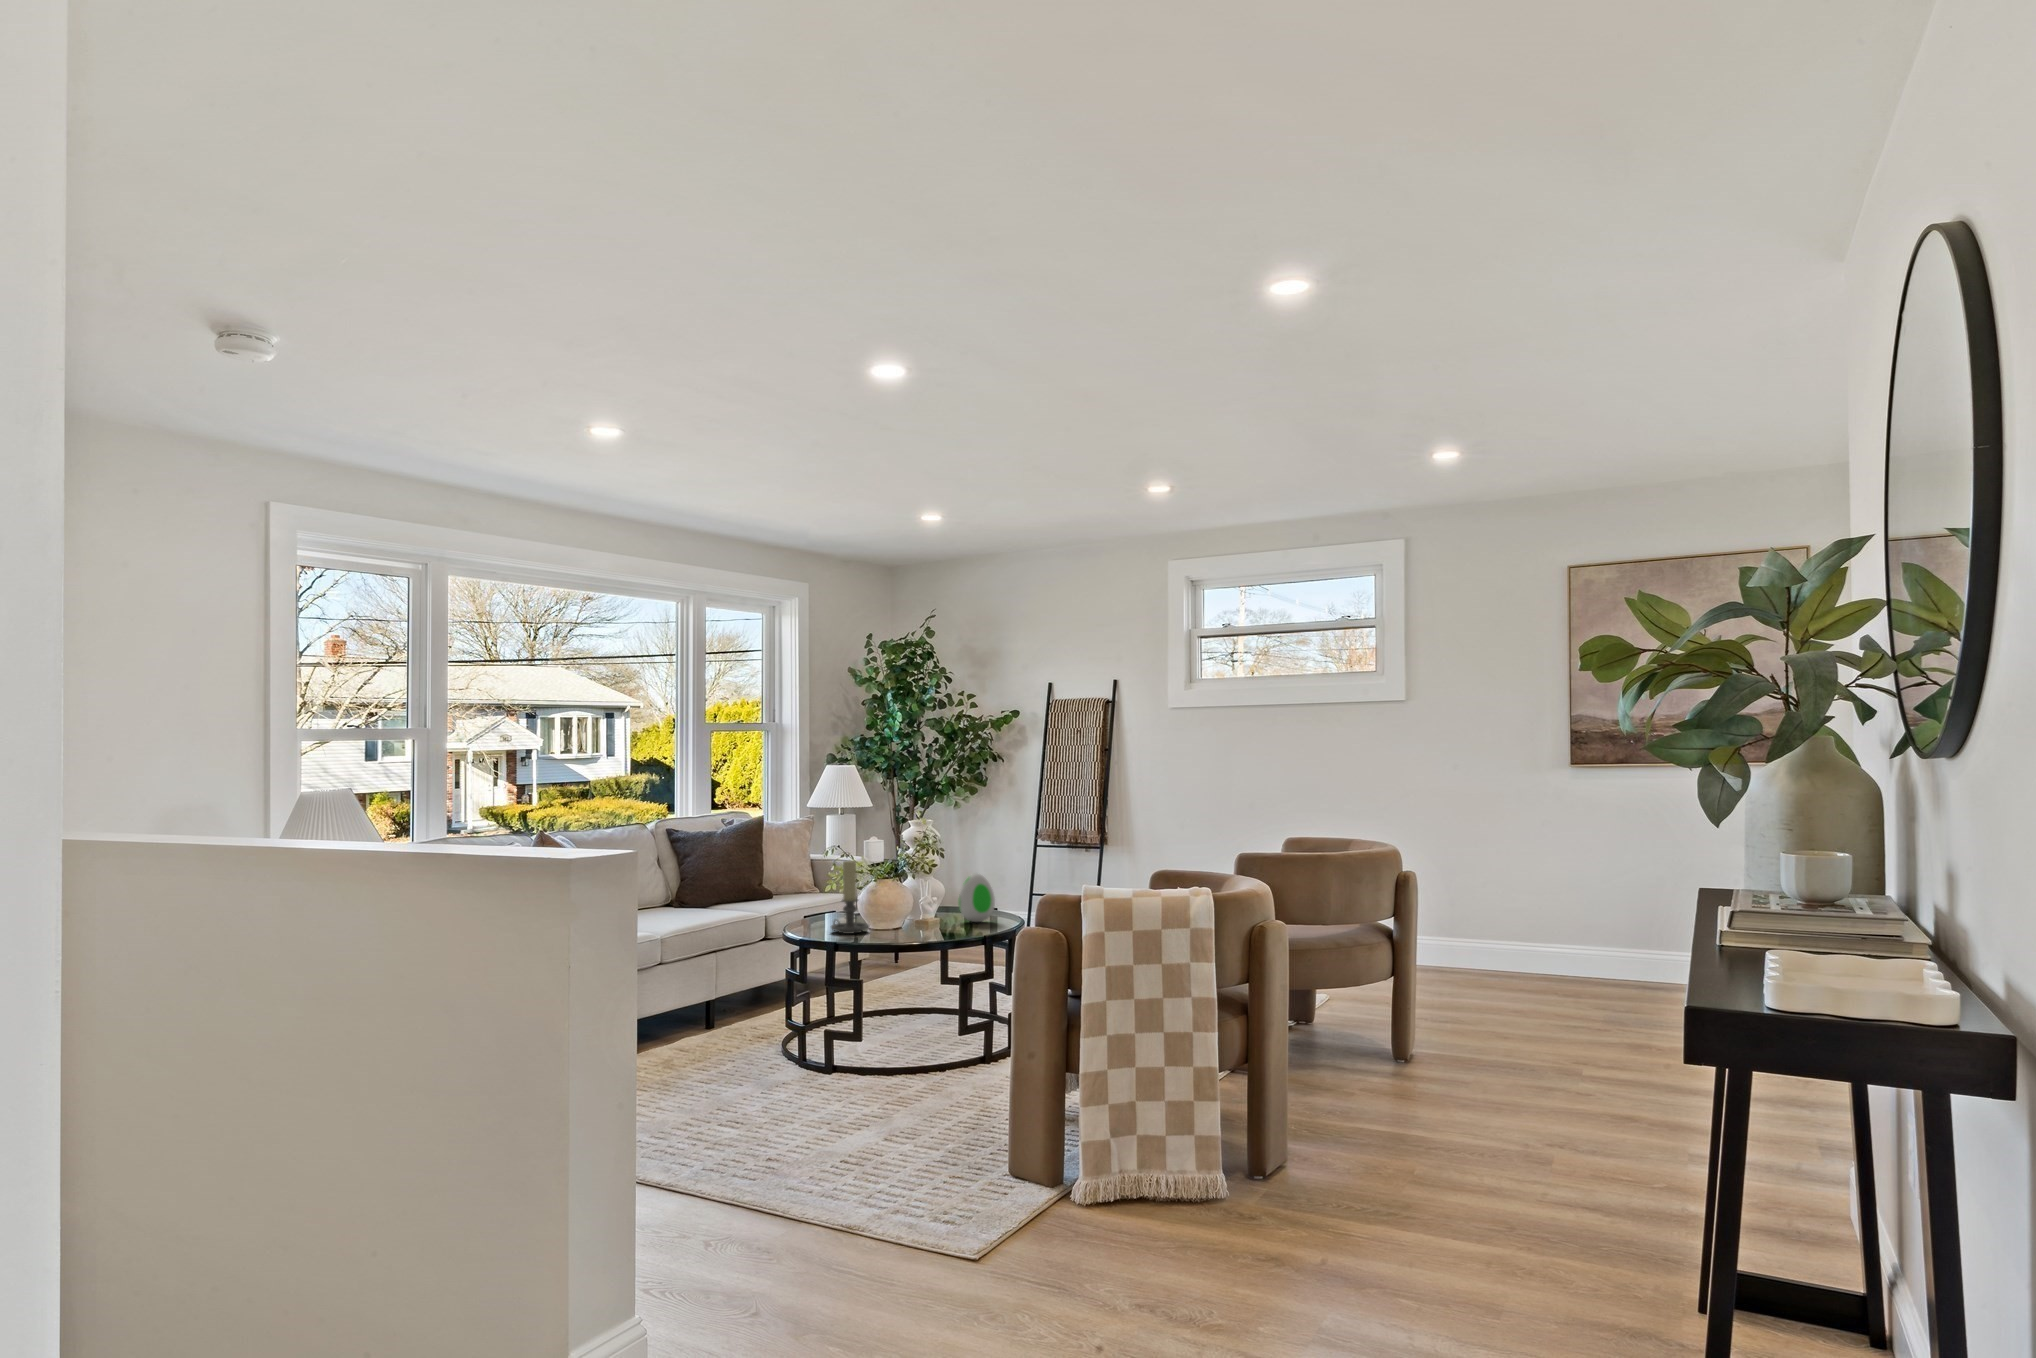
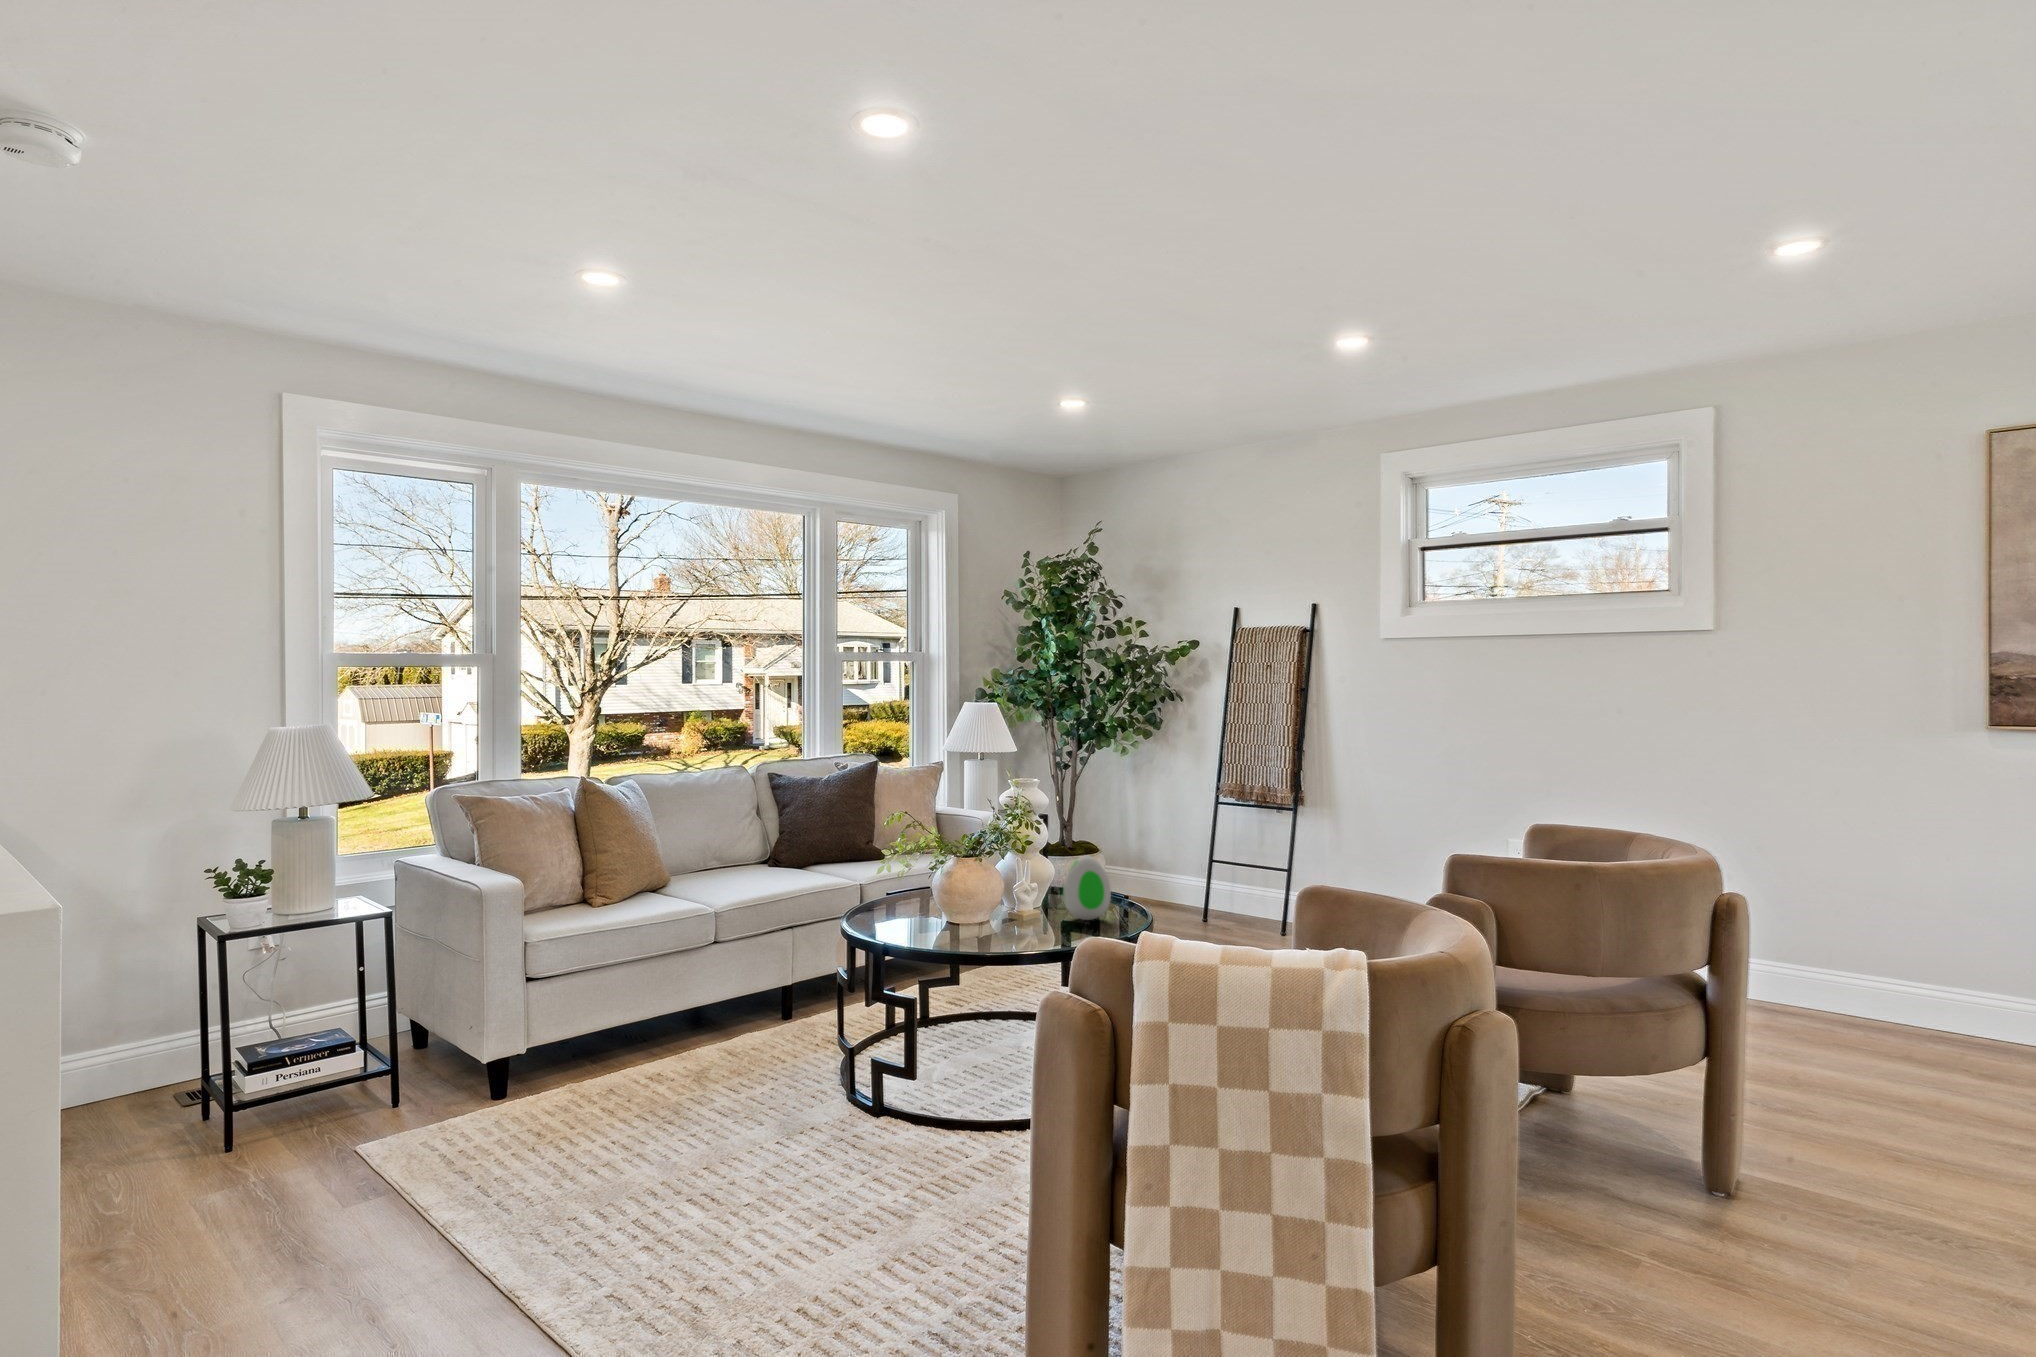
candle holder: present [831,861,869,934] -> none [886,835,936,932]

